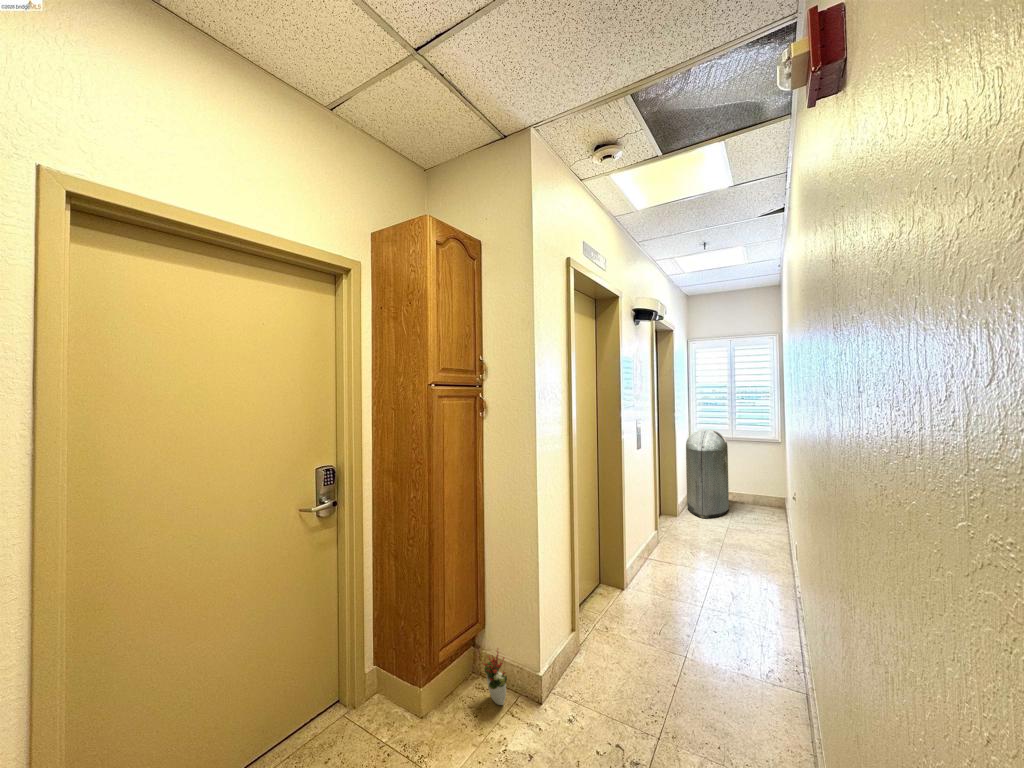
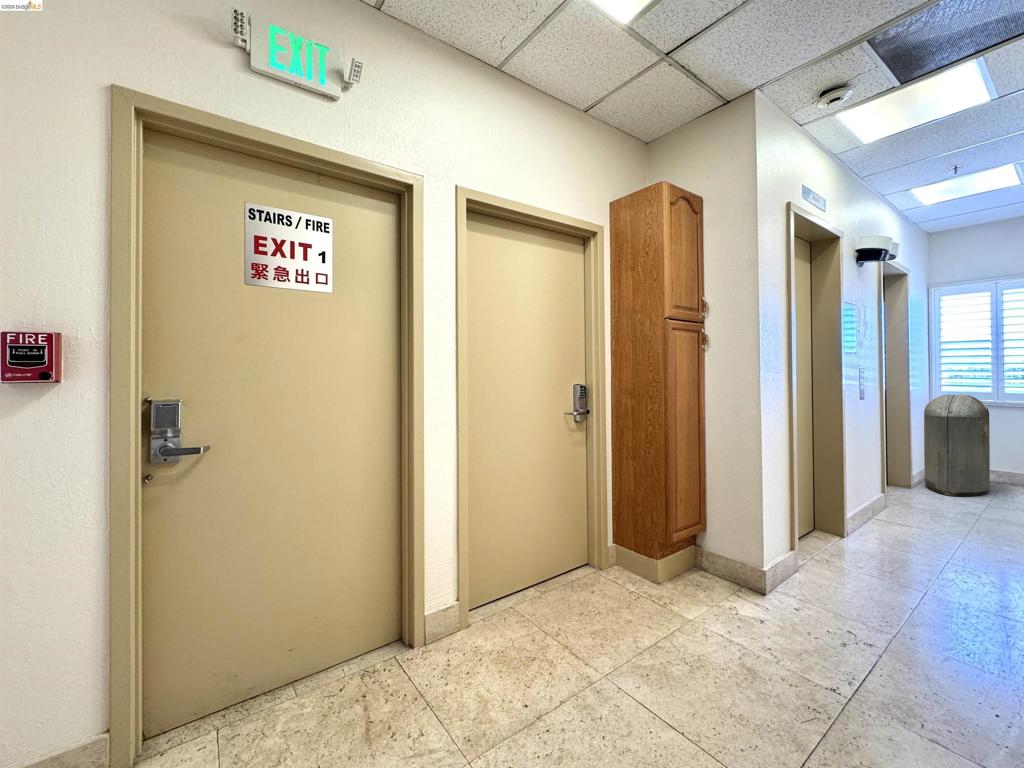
decorative plant: present [482,651,507,705] -> none [709,542,732,586]

